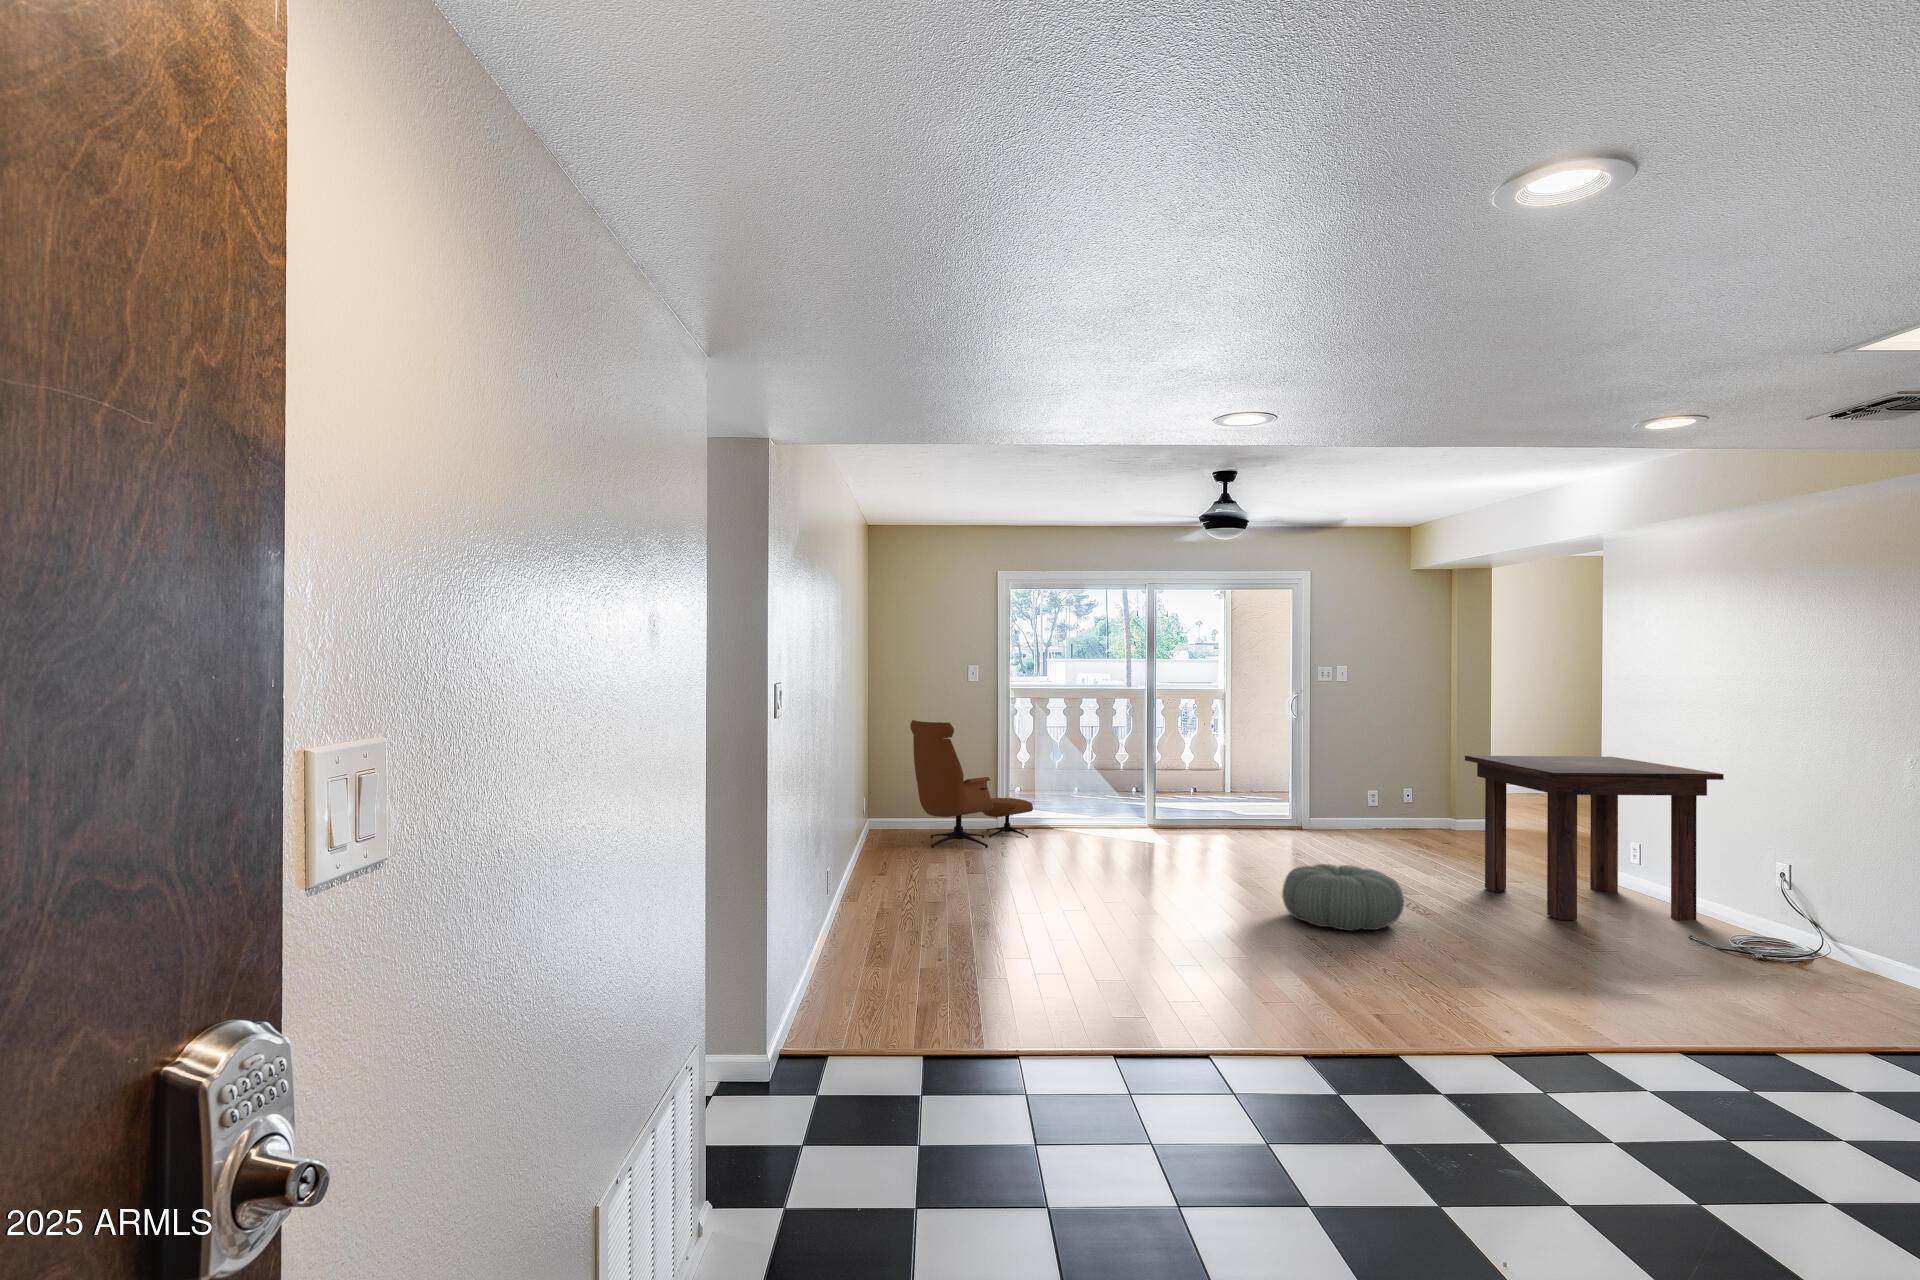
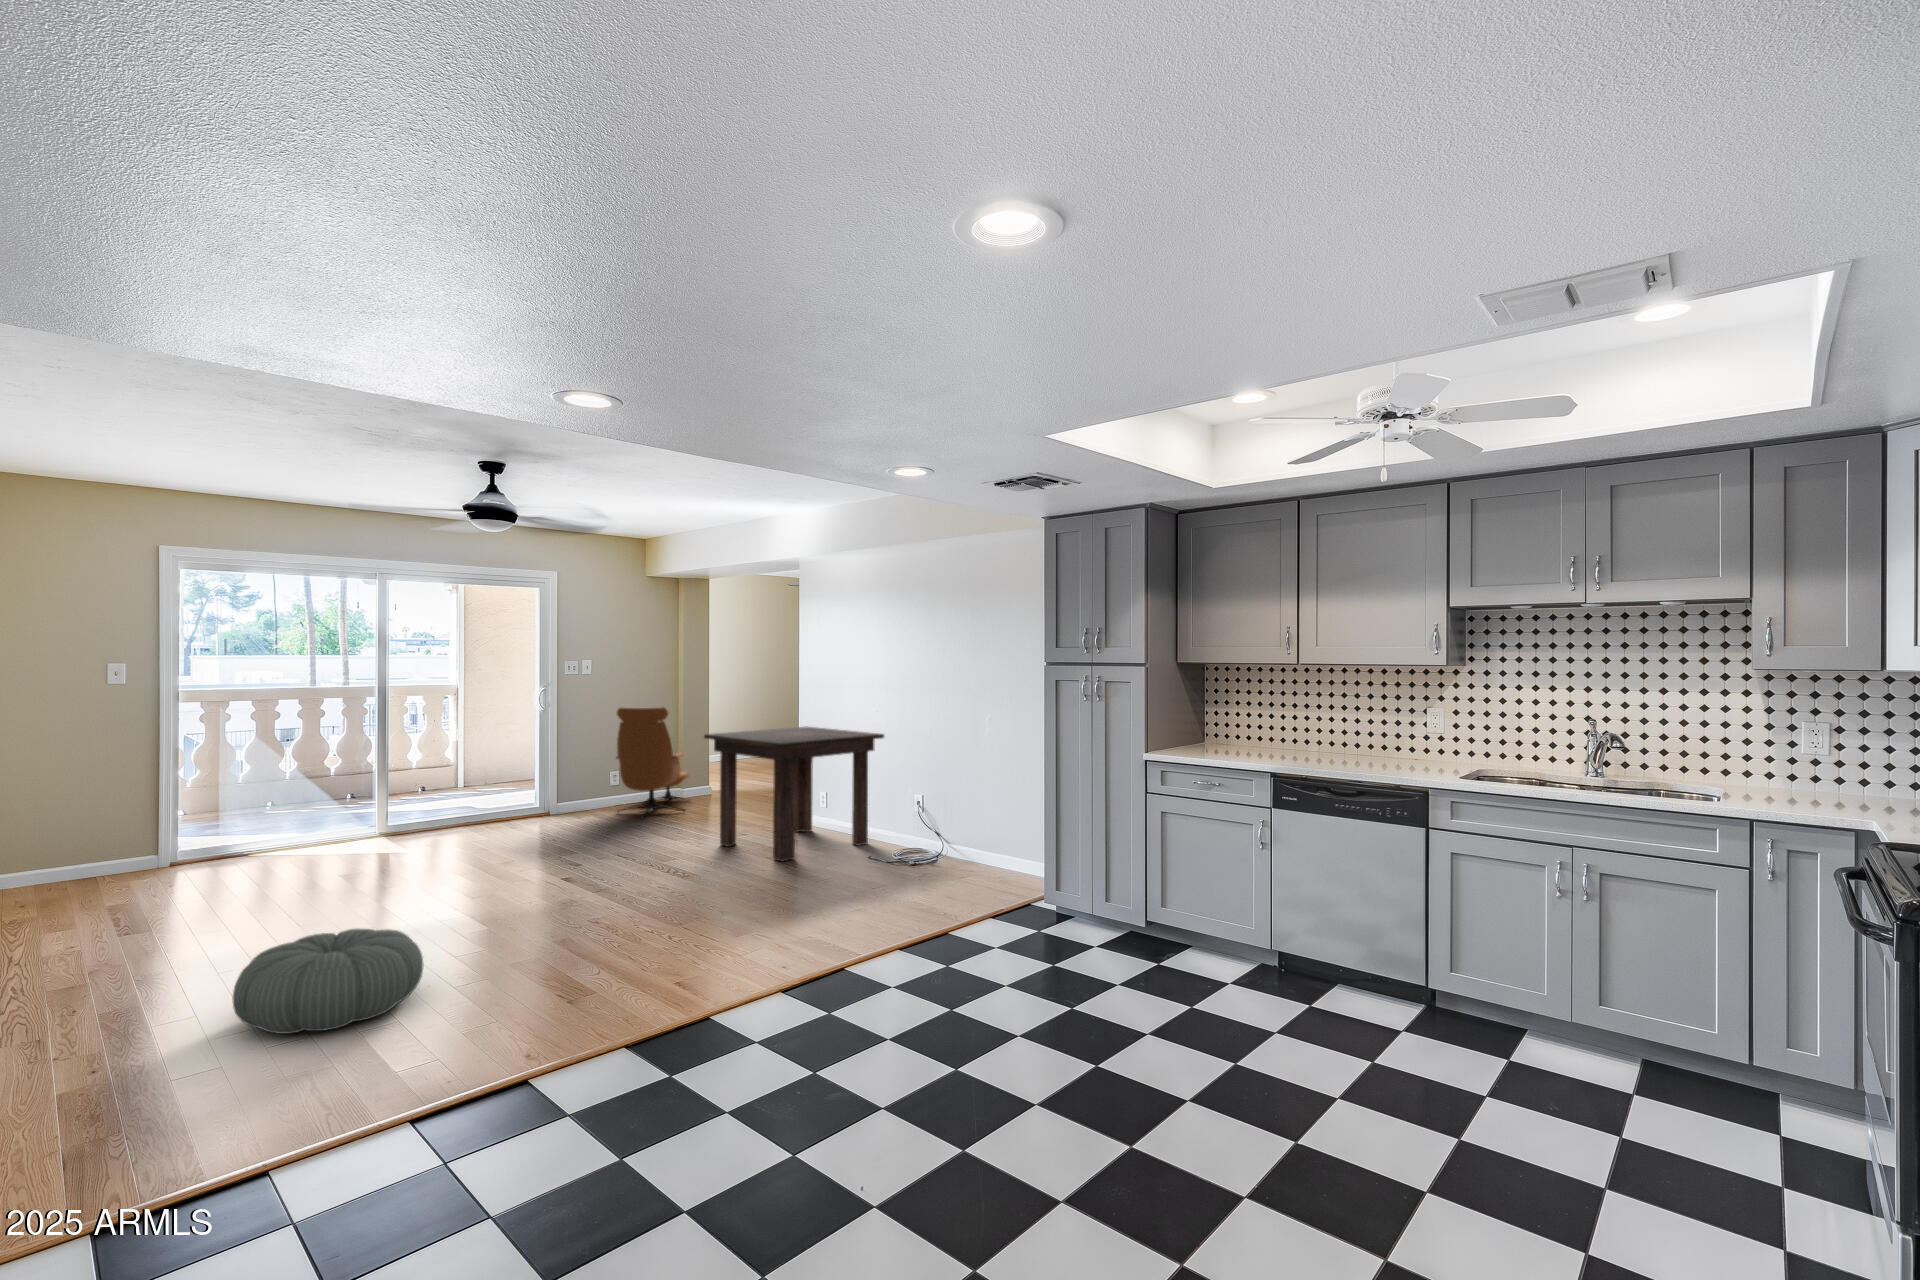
lounge chair: present [910,720,1033,848] -> present [616,707,689,818]
pouf: present [1282,864,1404,931] -> present [232,929,424,1034]

